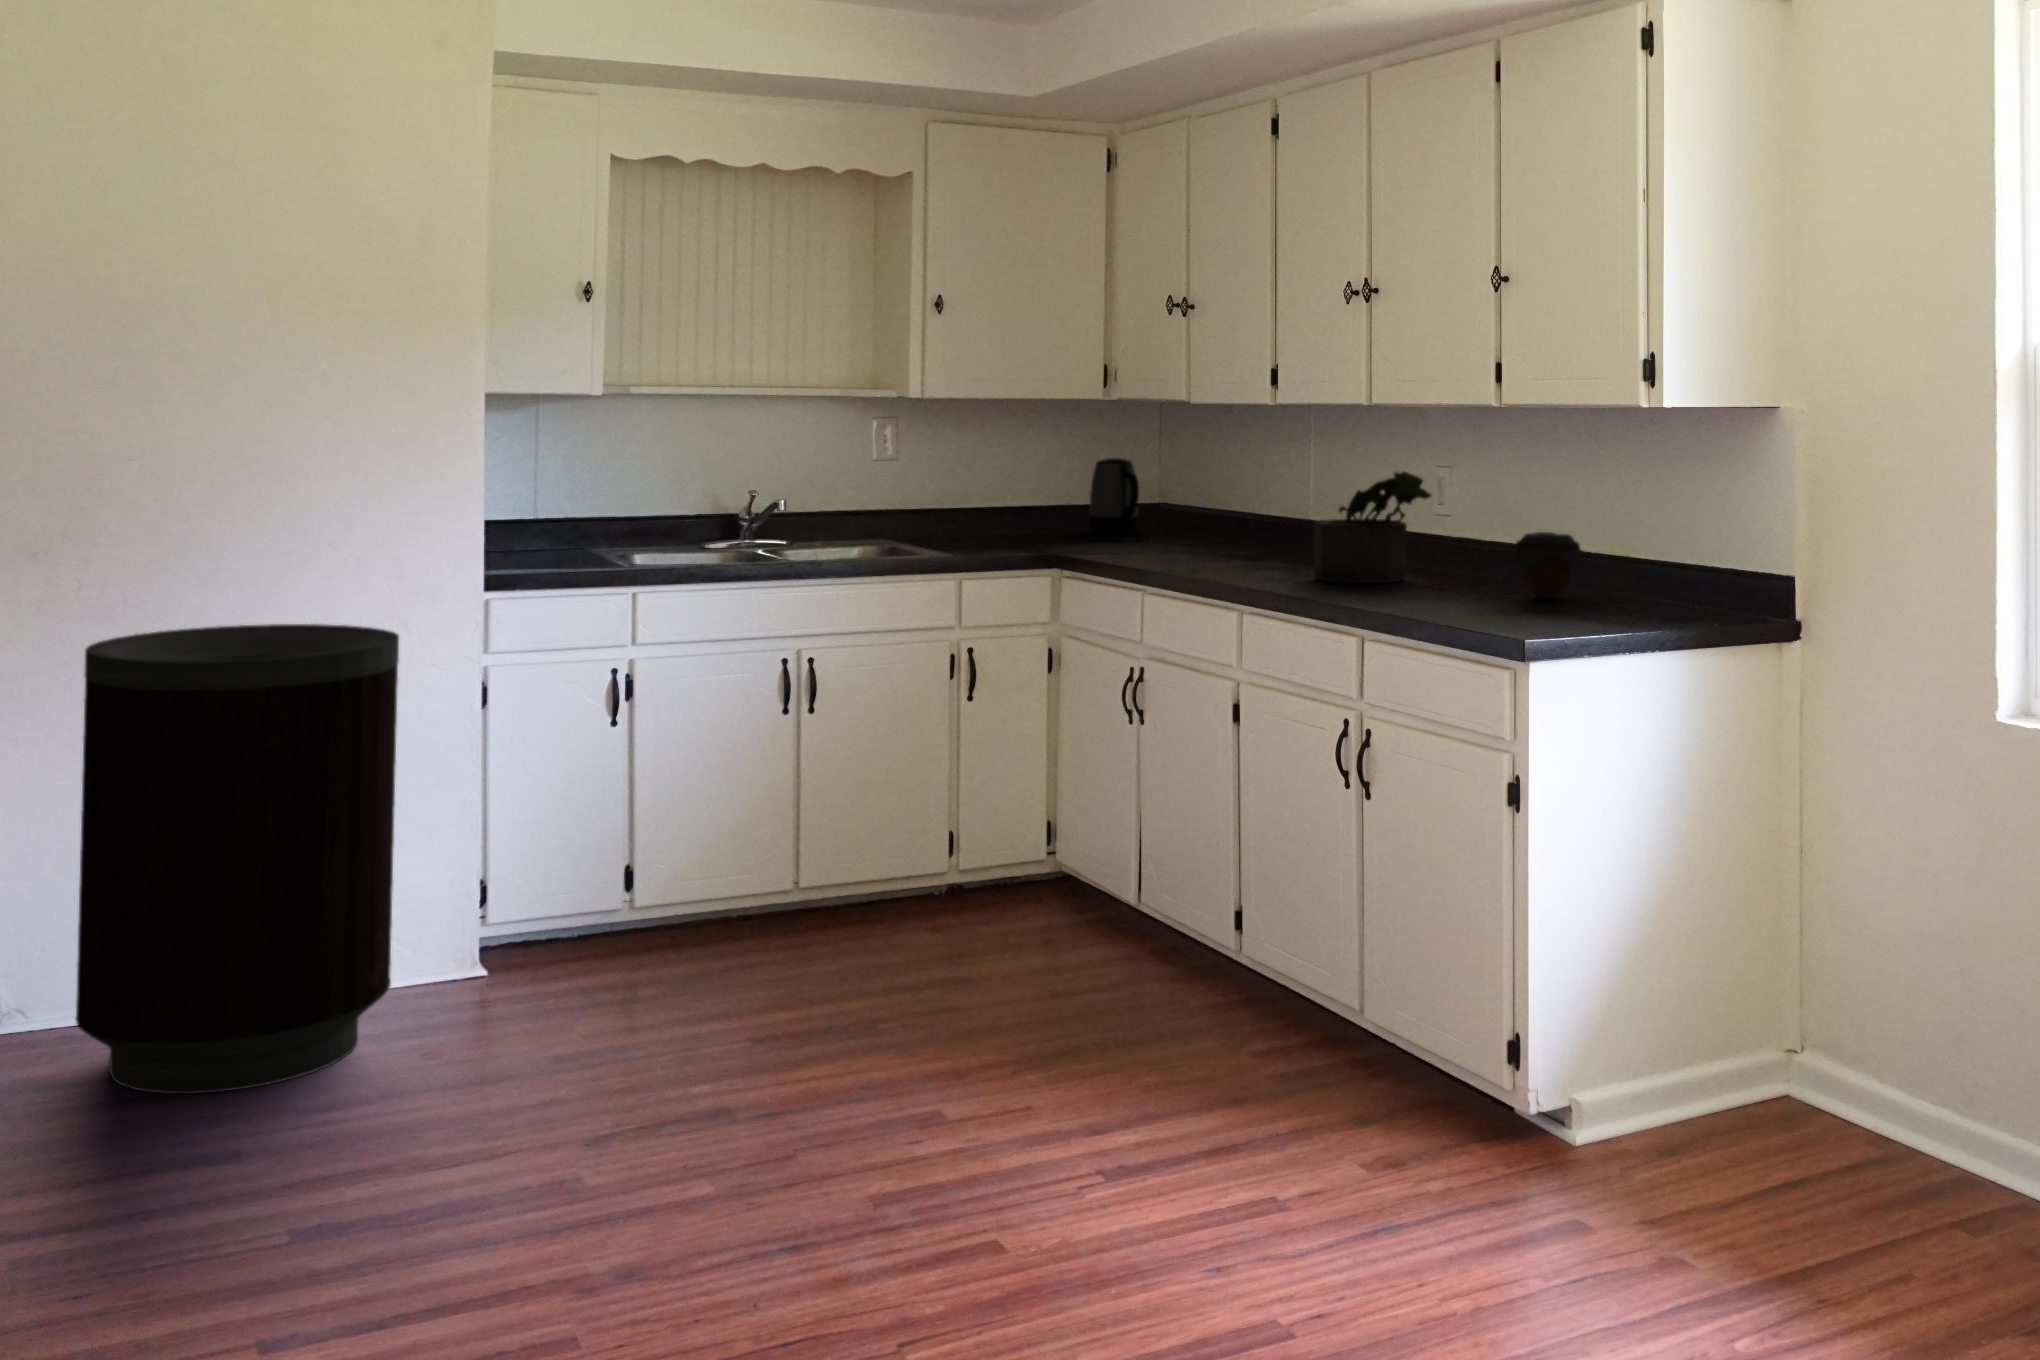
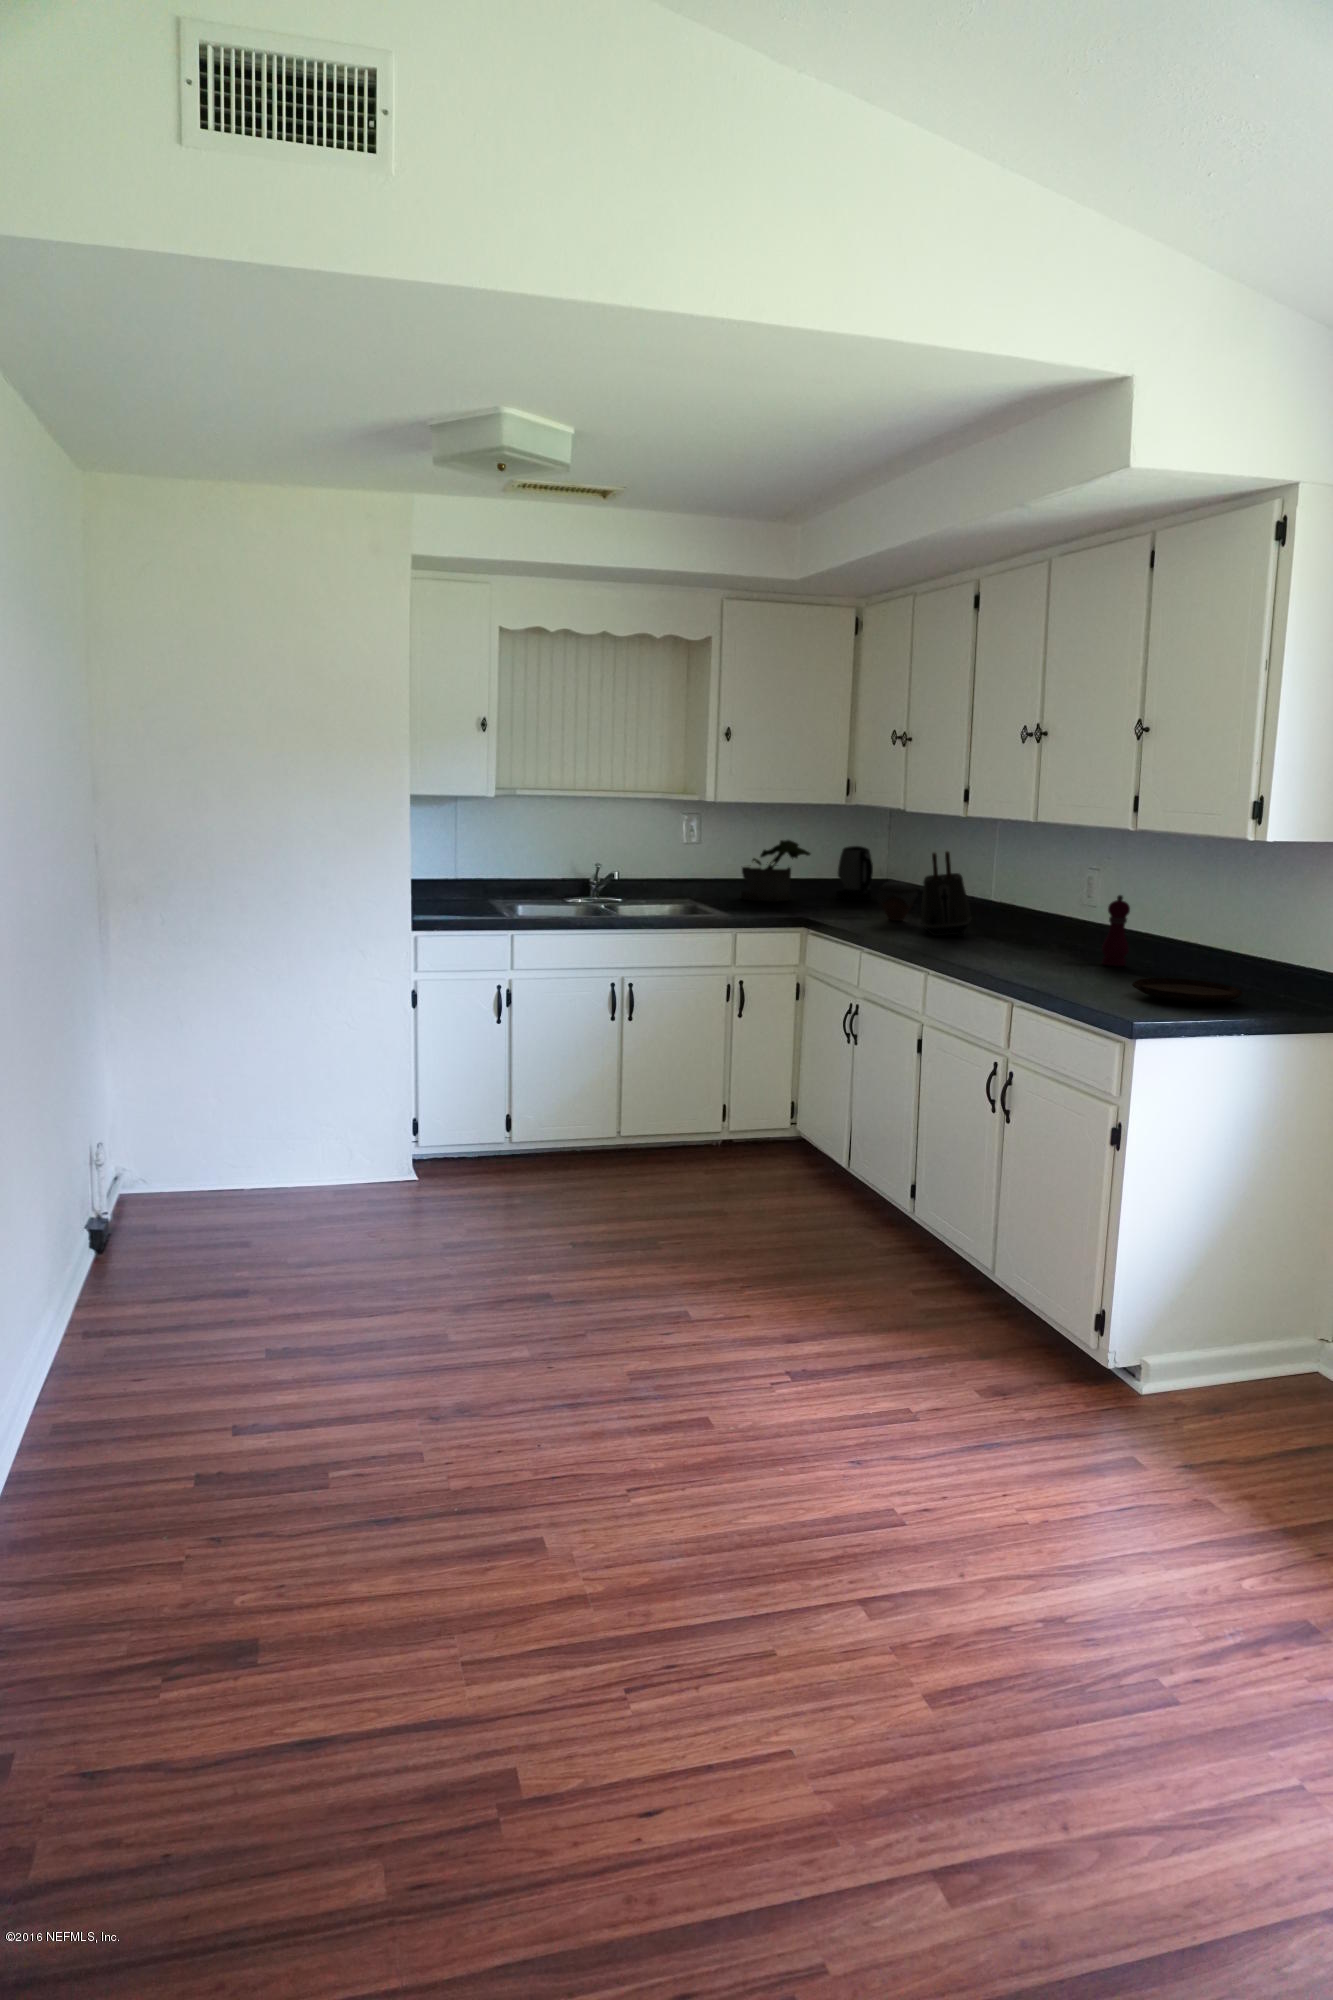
toaster: none [1219,453,1286,566] -> present [921,851,971,937]
potted plant: present [1314,471,1432,583] -> present [741,840,810,902]
pepper mill: none [1461,495,1494,587] -> present [1102,895,1130,966]
jar: present [1514,532,1583,599] -> present [876,882,918,921]
tray: none [1511,593,1643,616] -> present [1132,978,1243,1002]
trash can: present [76,624,399,1094] -> none [161,948,351,1243]

